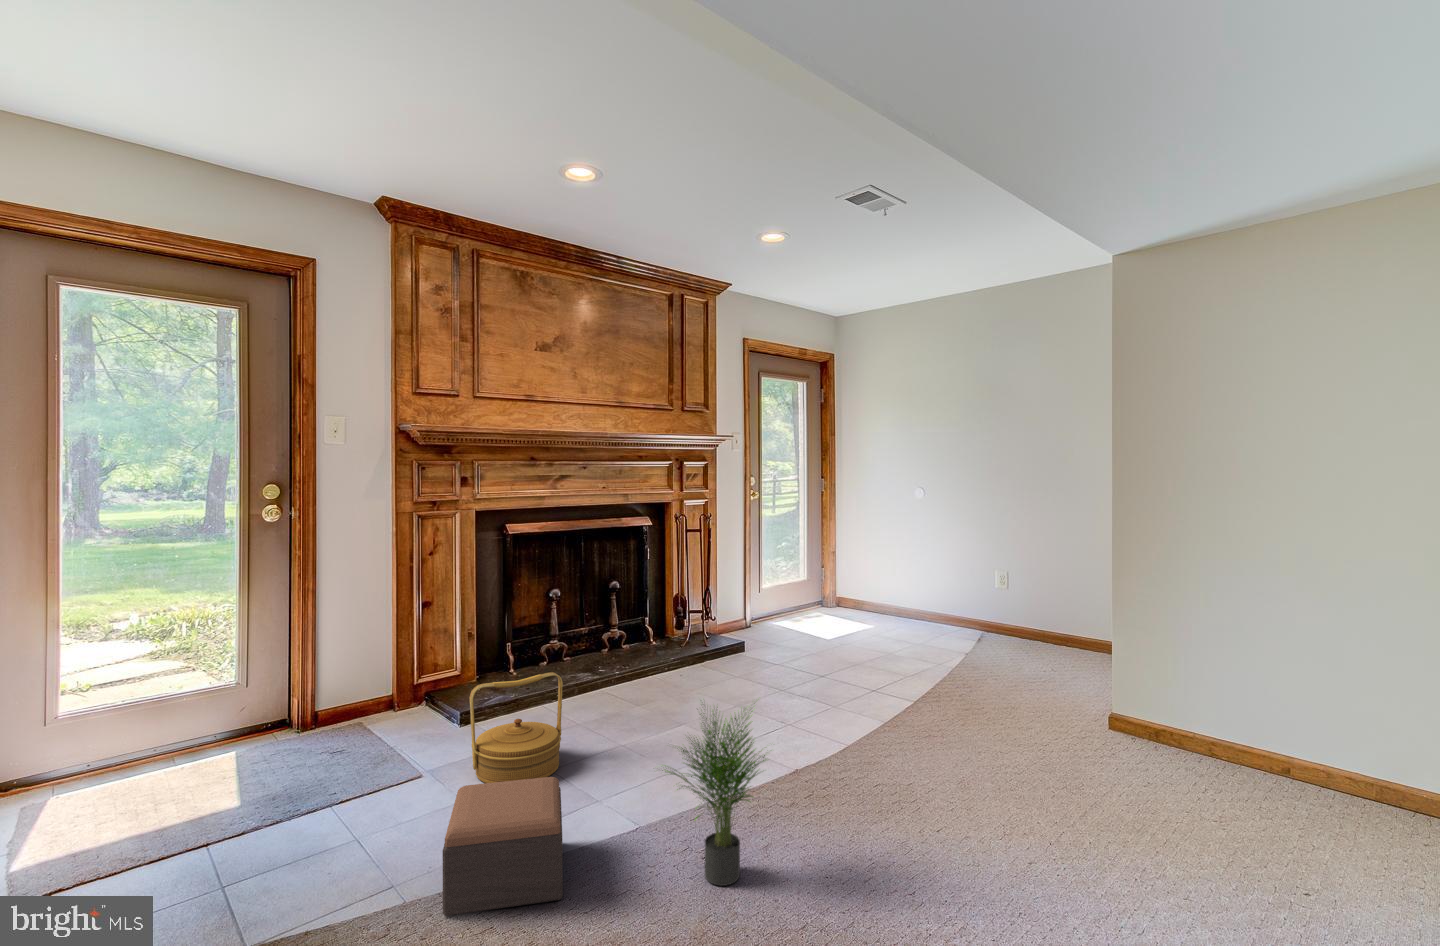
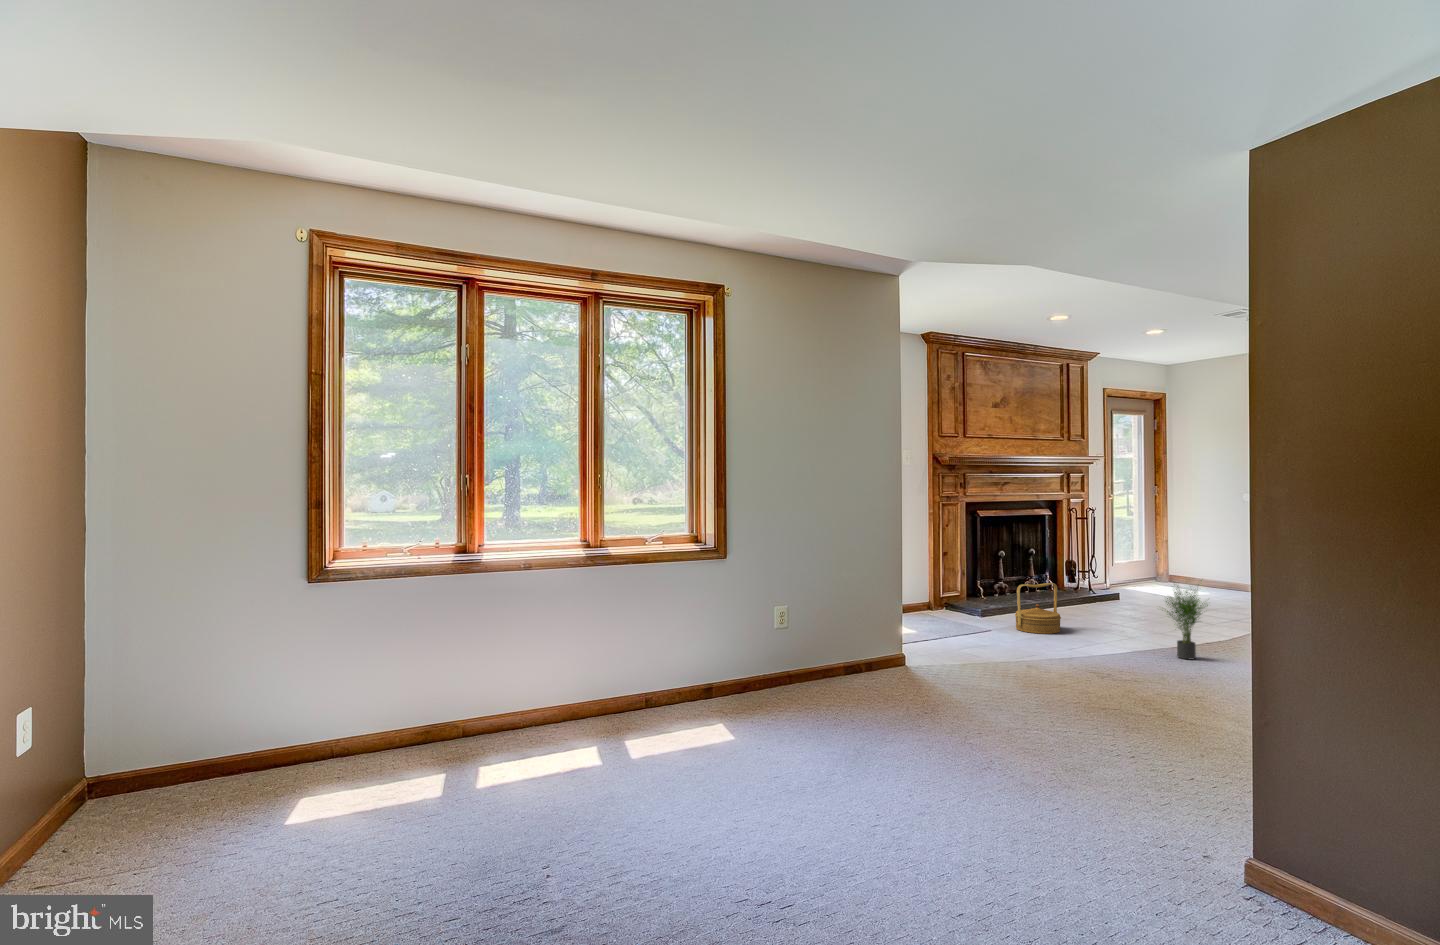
footstool: present [443,777,563,916] -> none [1048,616,1115,658]

